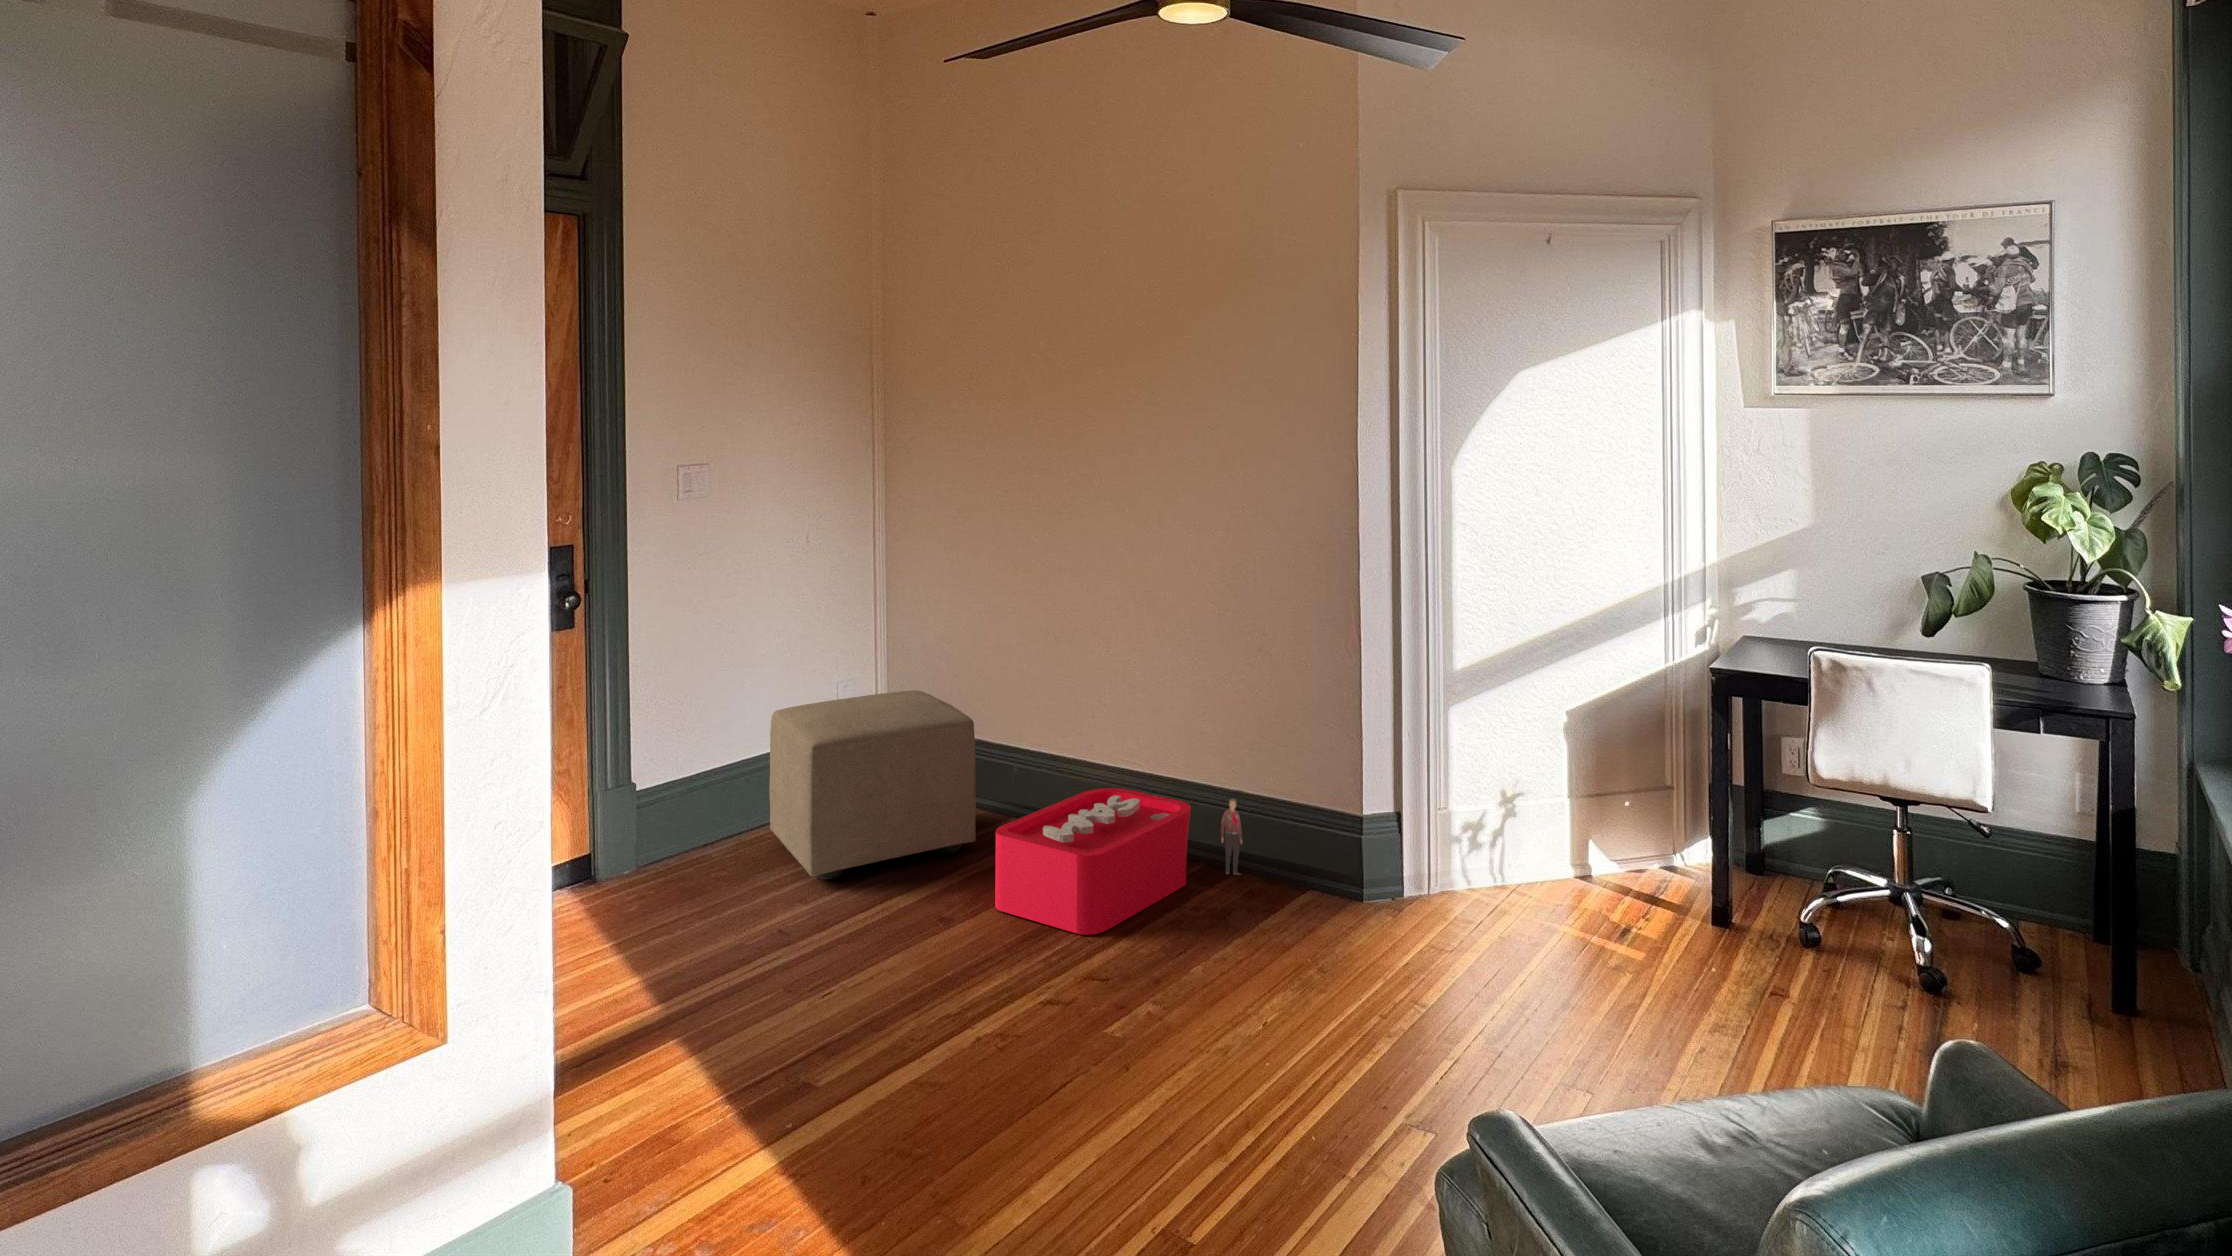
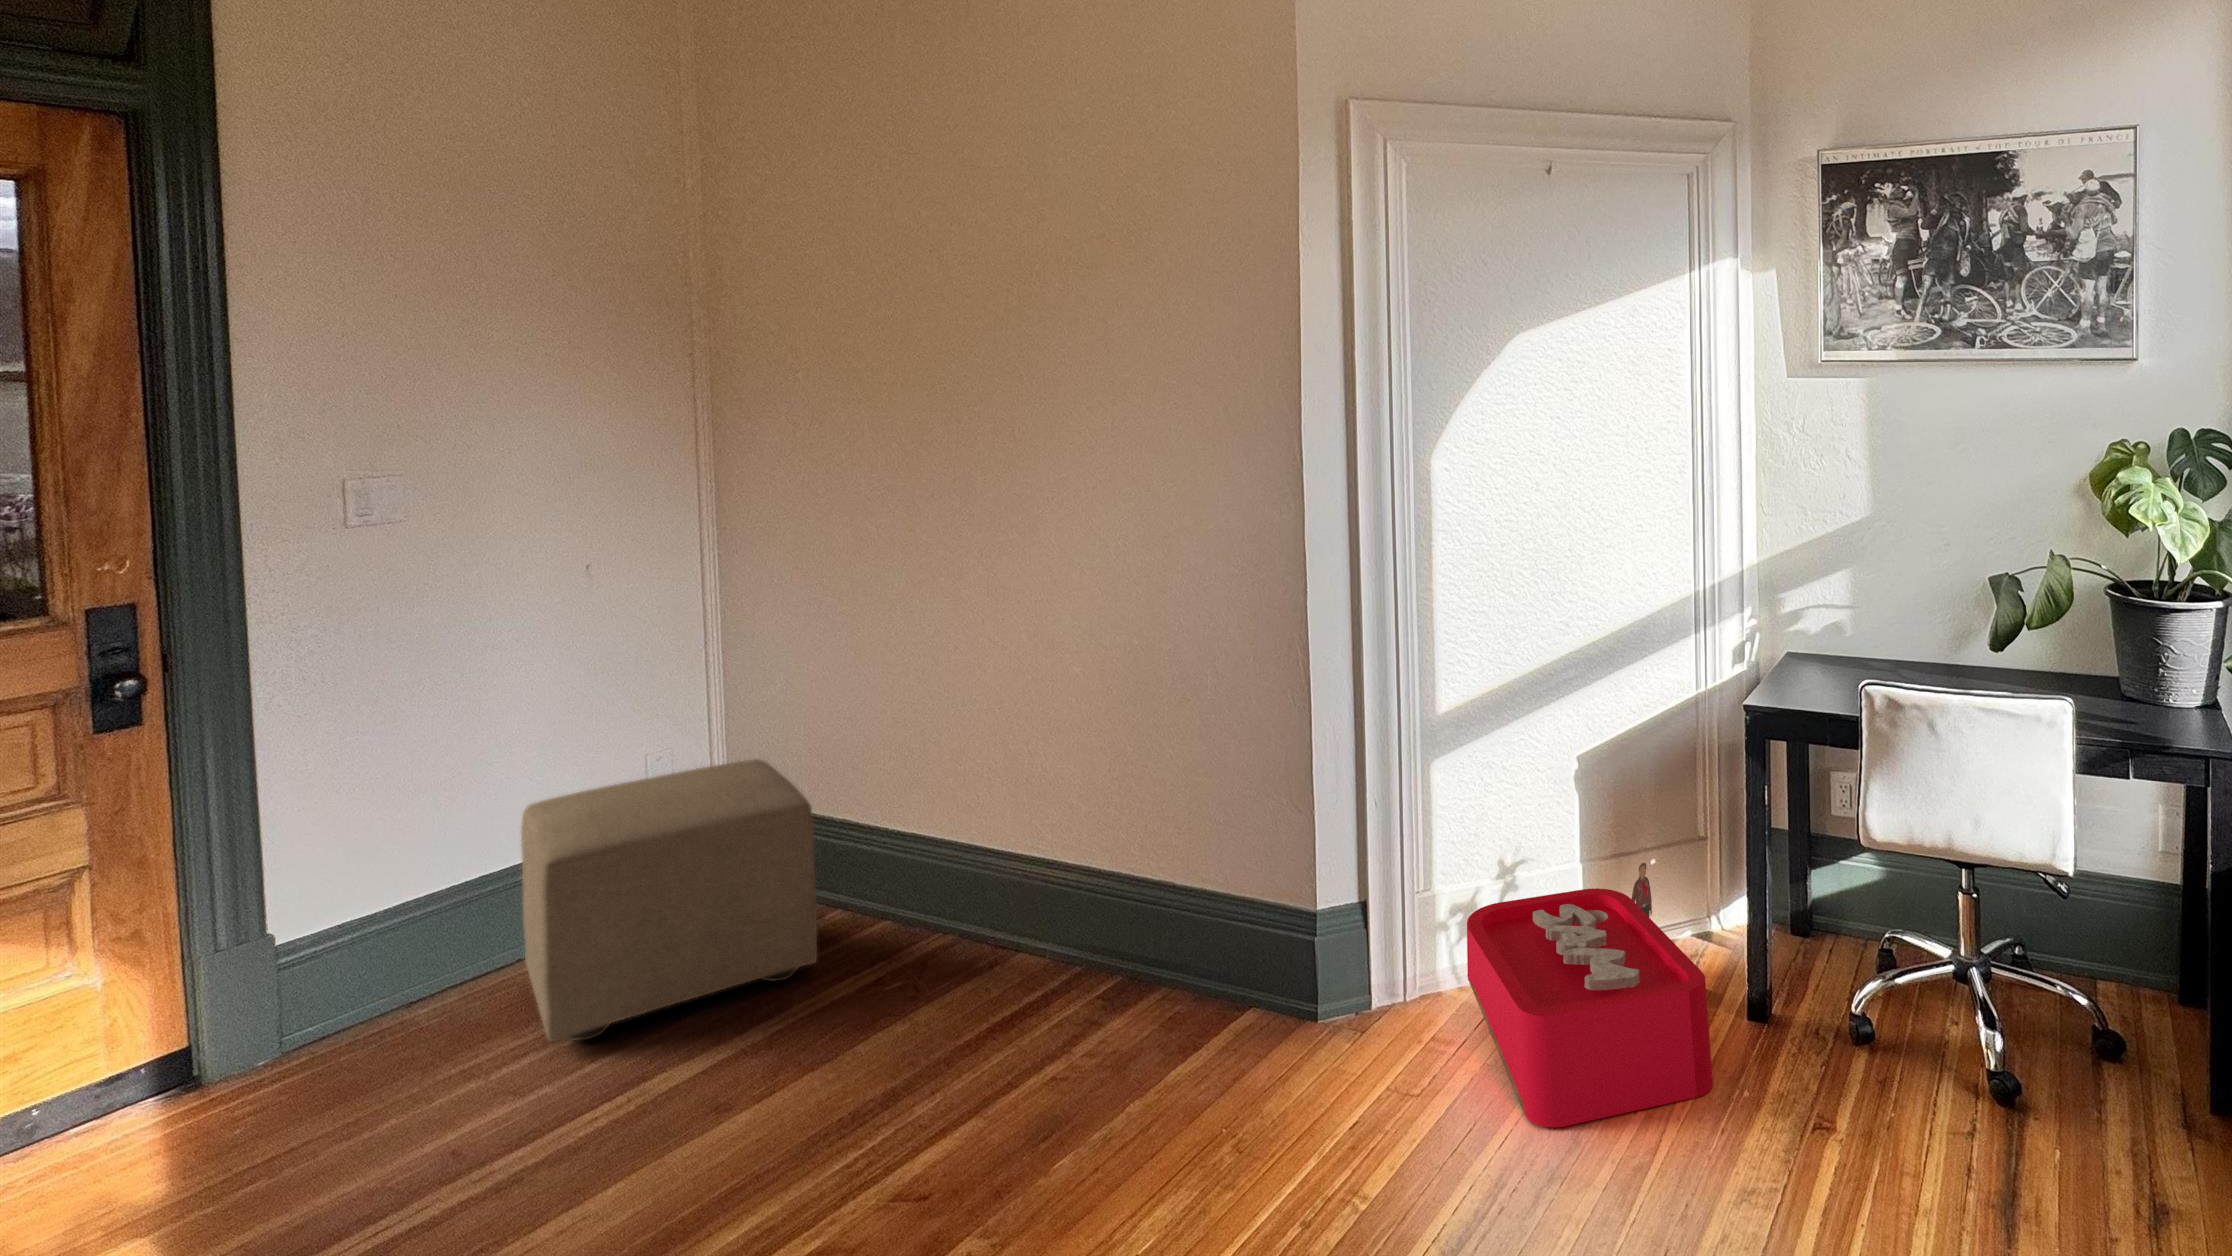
storage bin: present [995,788,1242,935] -> present [1467,863,1713,1127]

